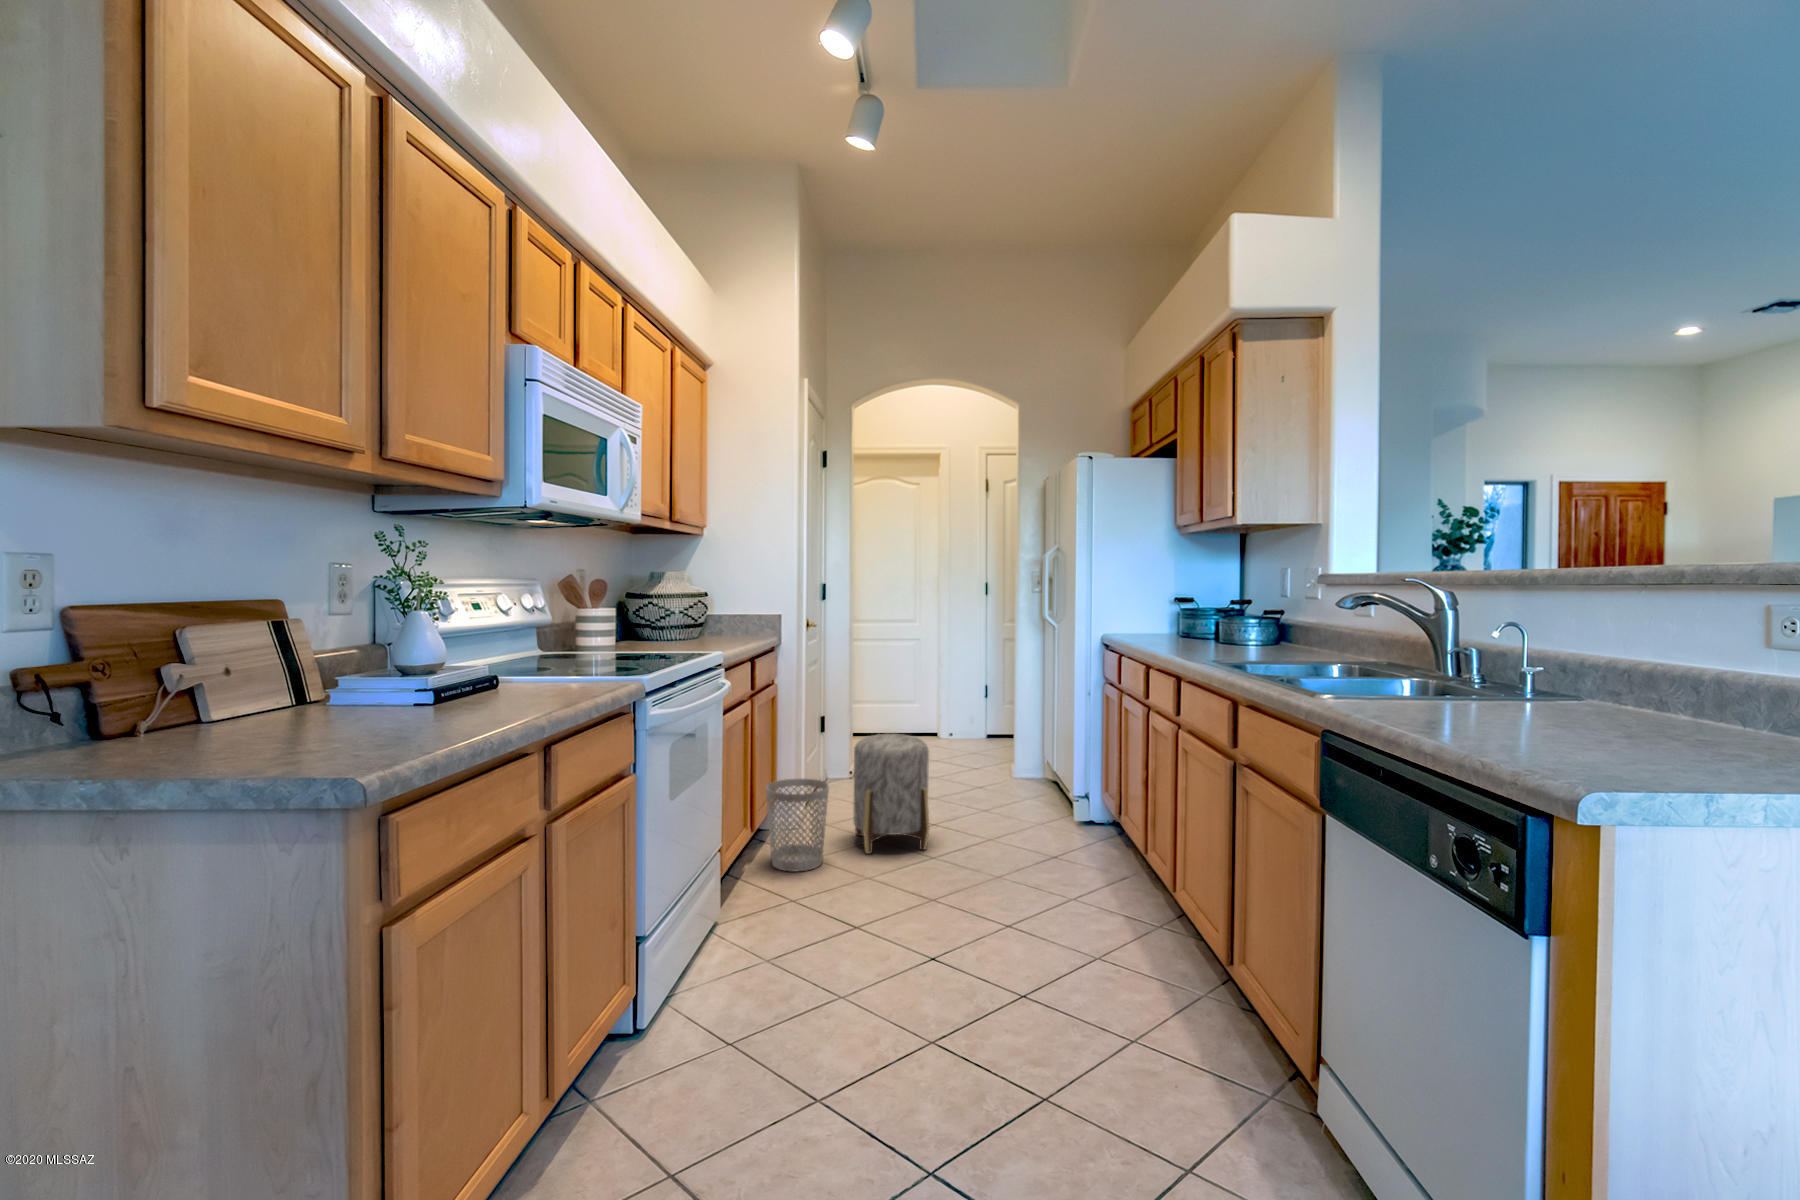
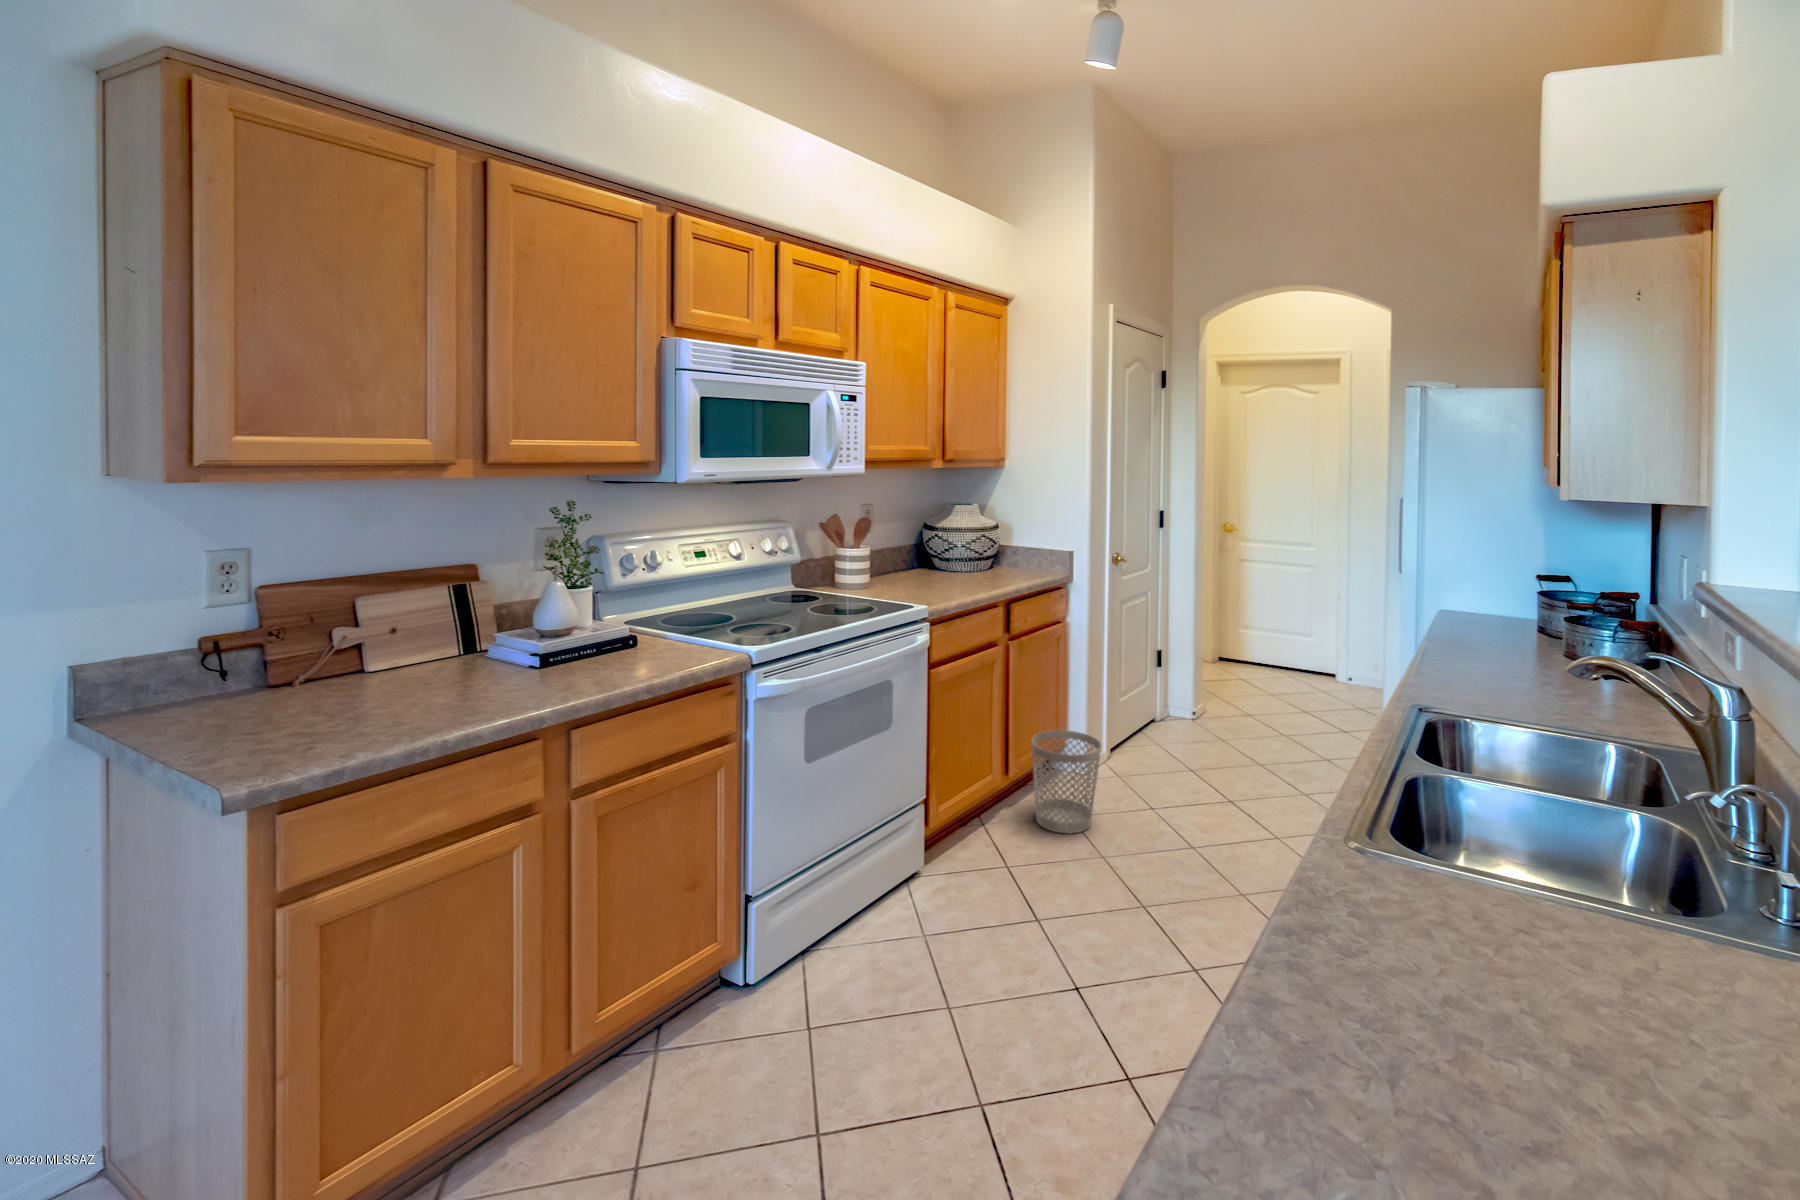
stool: present [853,734,930,853] -> none [1140,695,1239,841]

